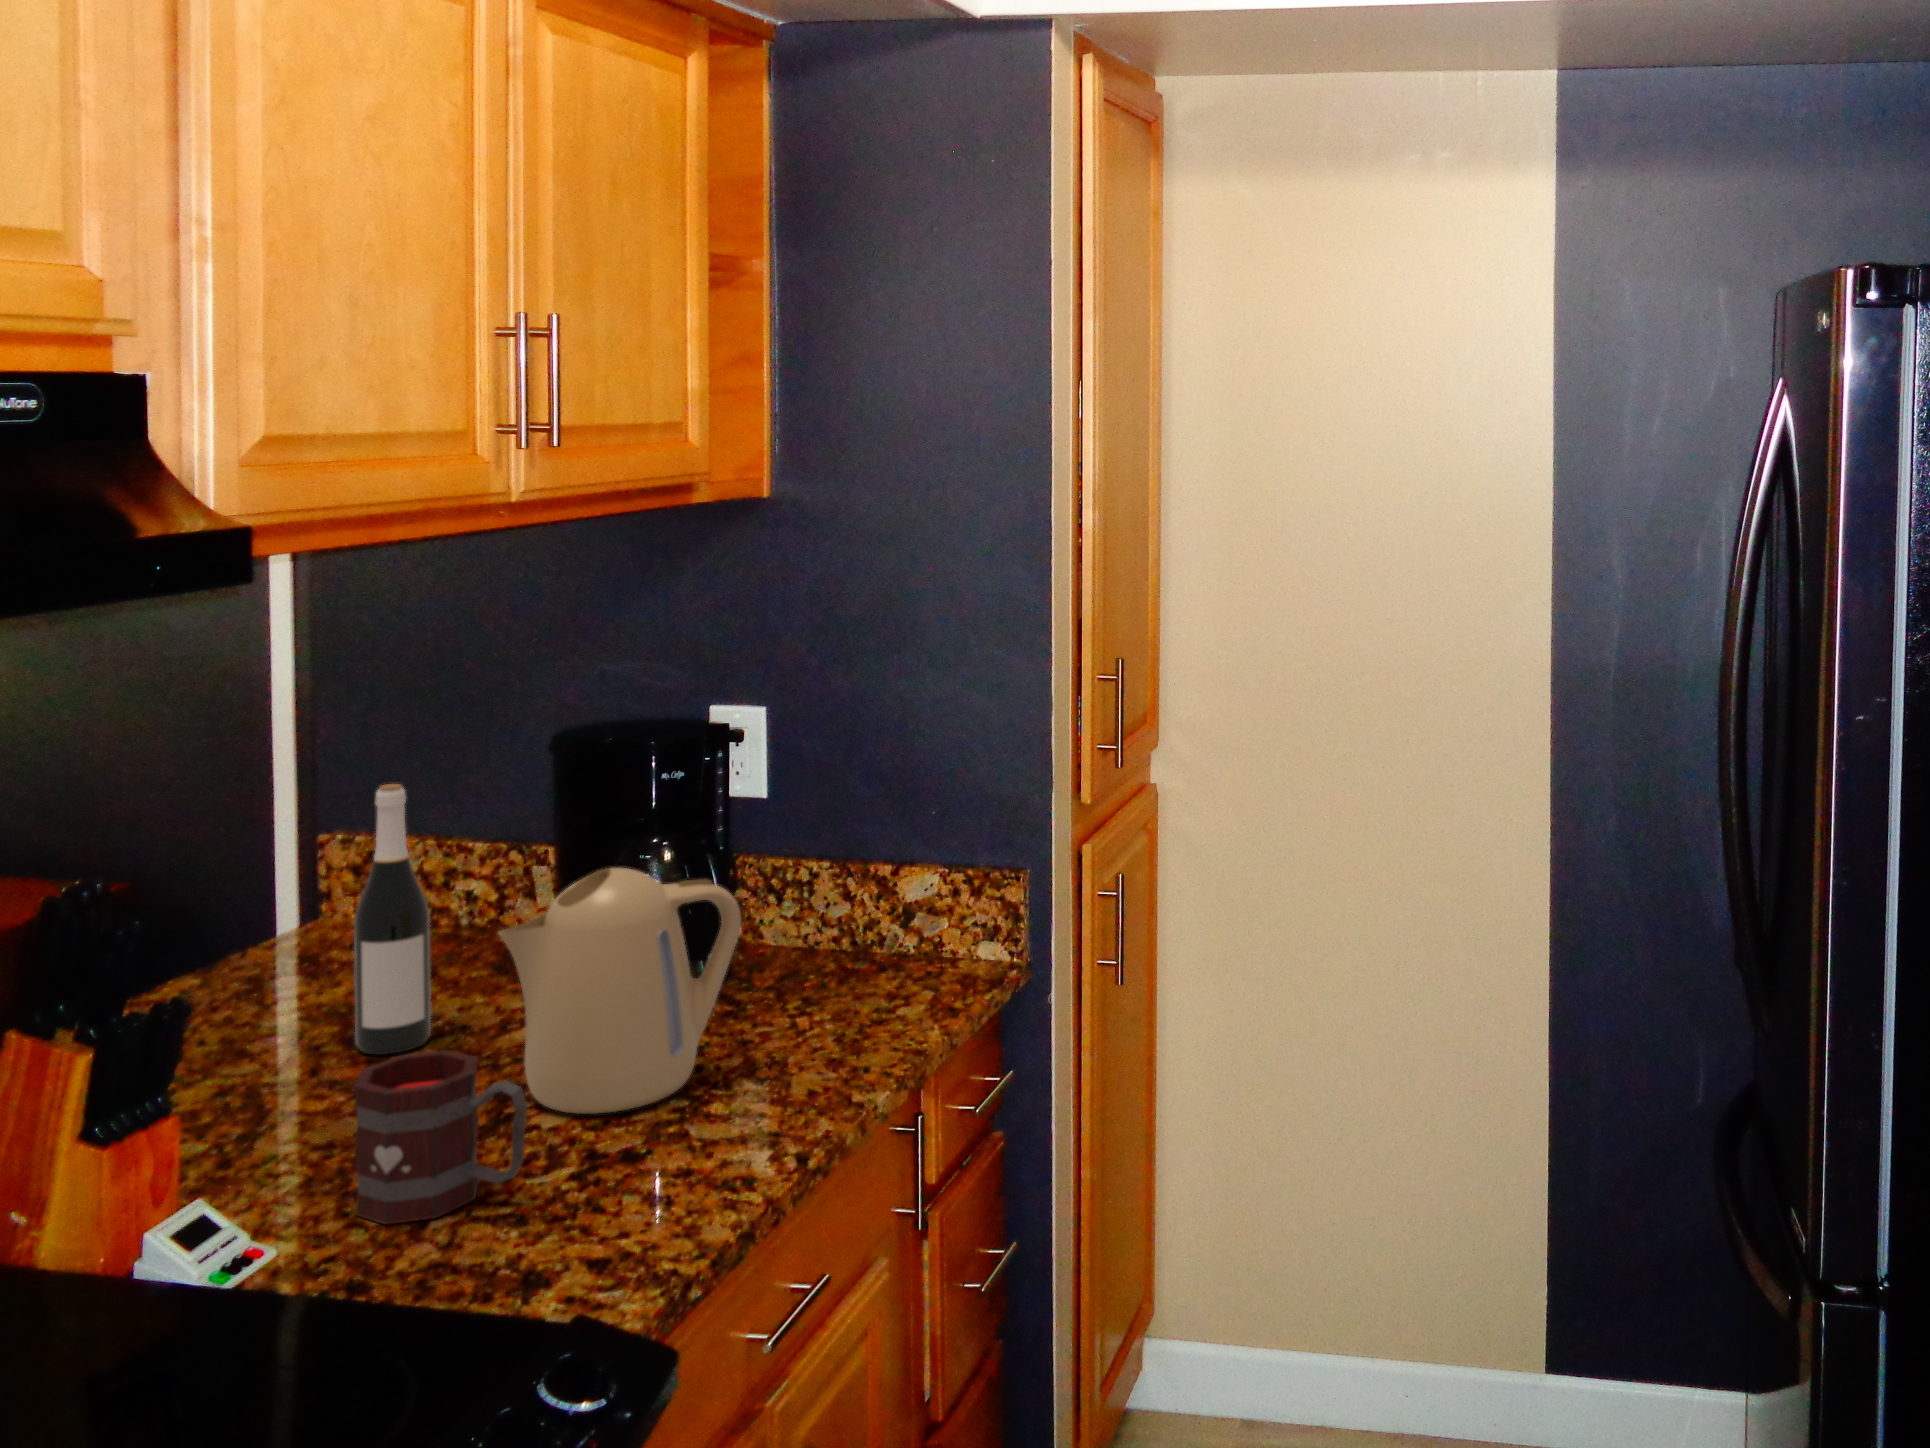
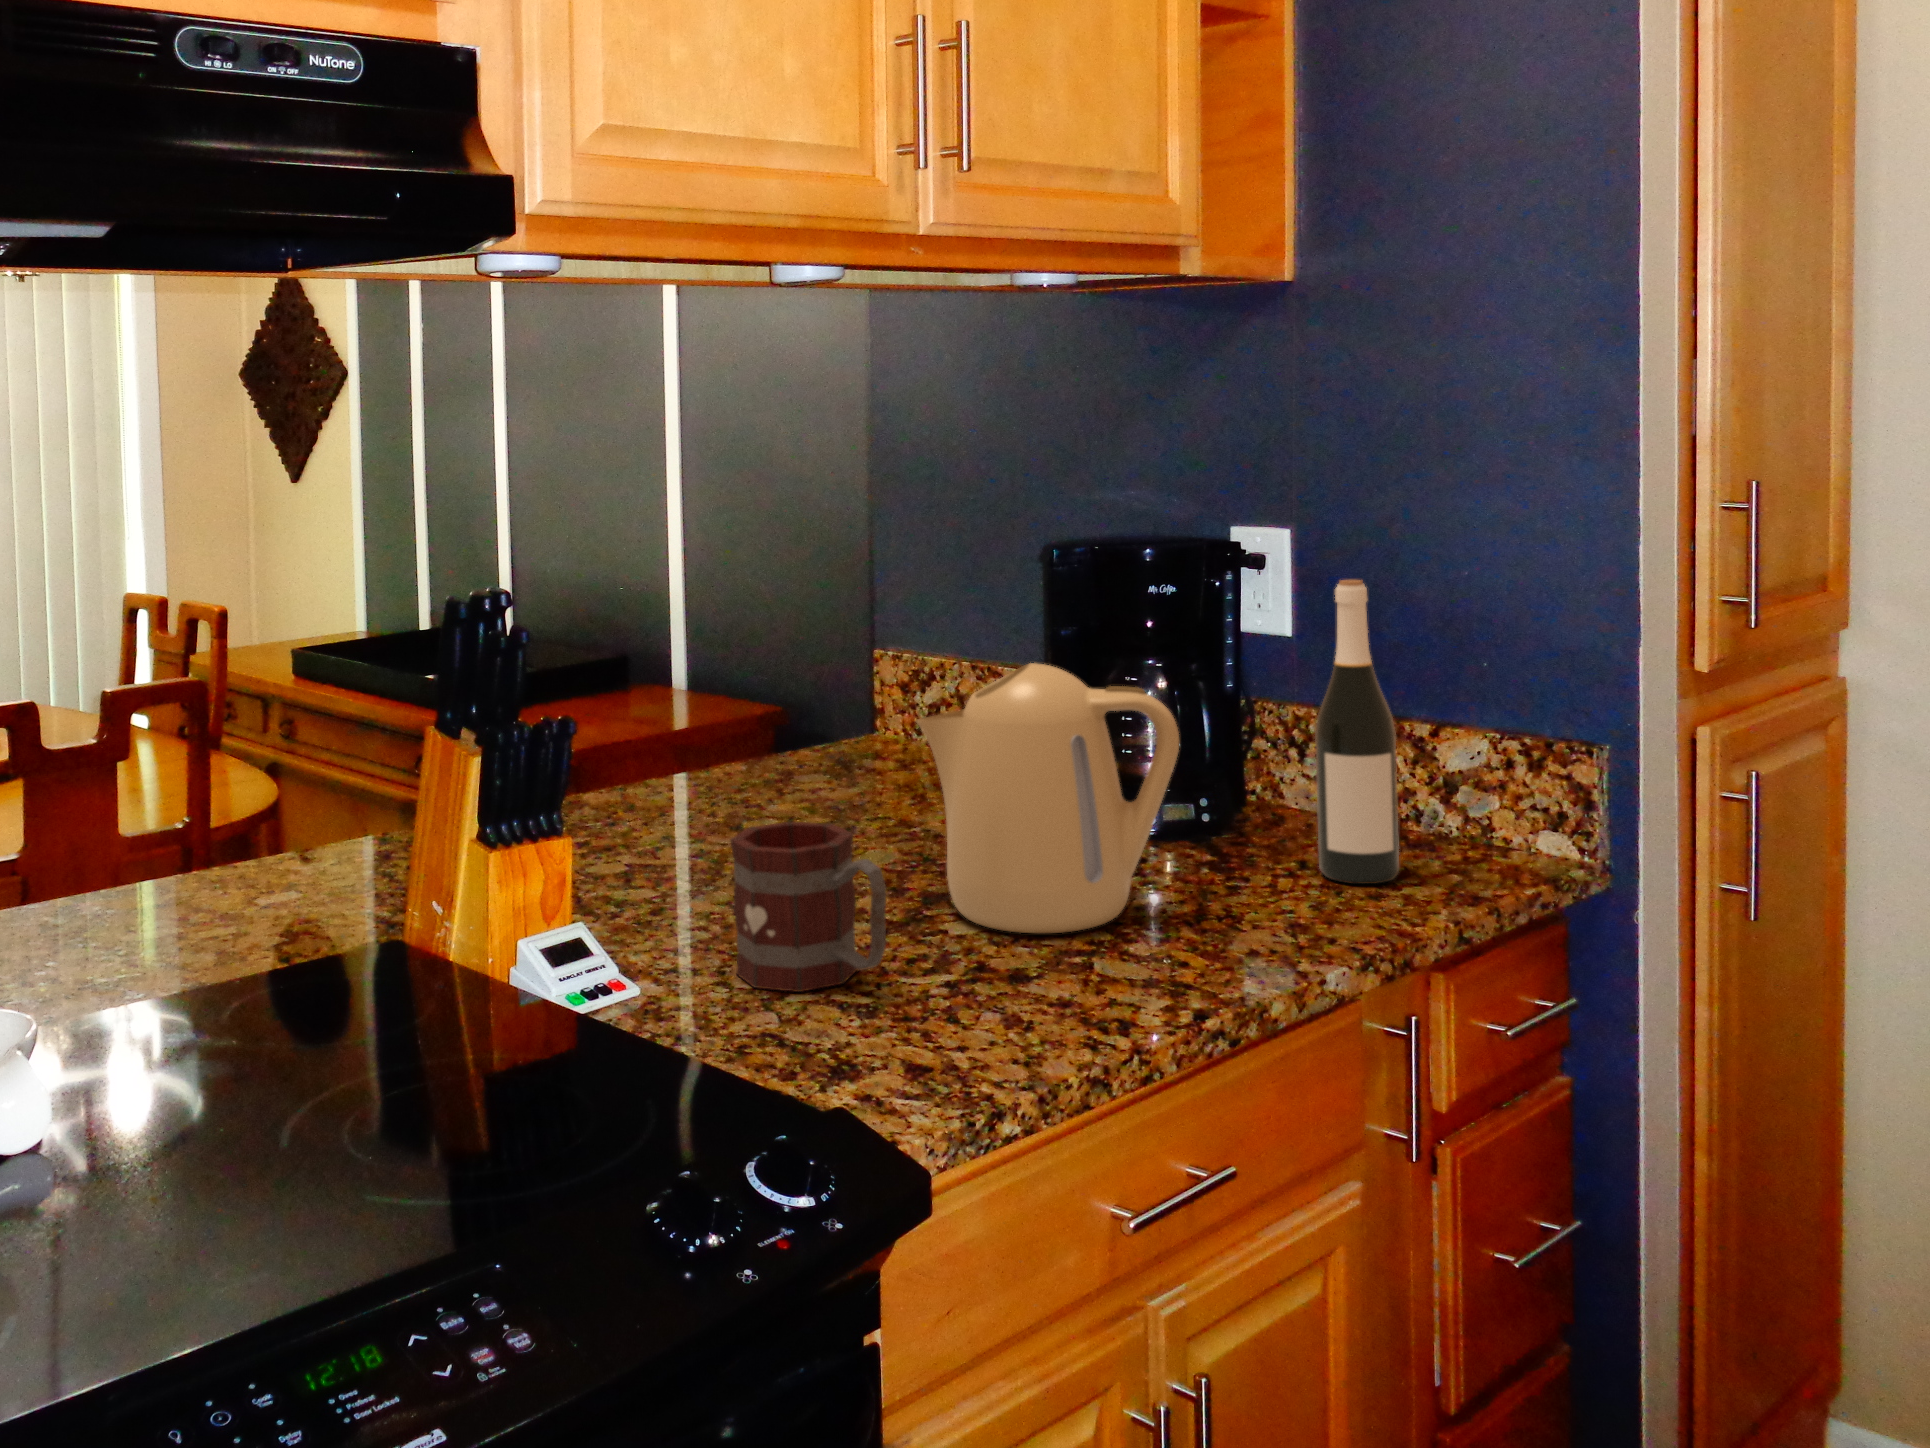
wine bottle: present [354,784,431,1055] -> present [1315,580,1399,884]

